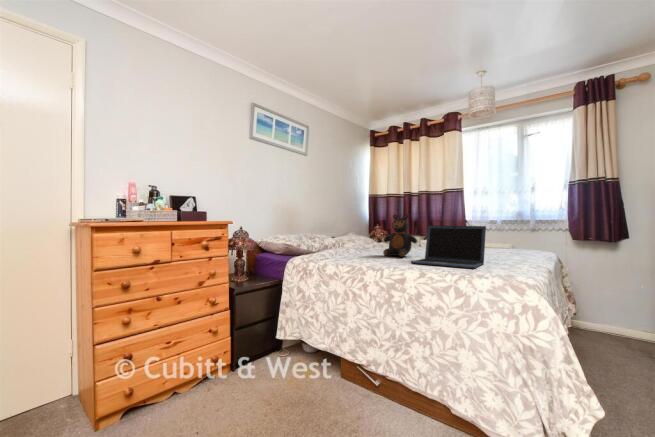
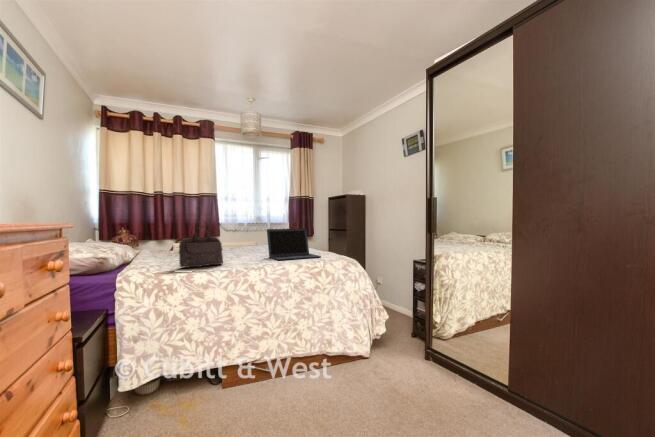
handbag: none [320,214,358,259] -> present [179,224,223,268]
teddy bear: present [383,214,417,257] -> none [221,220,252,259]

